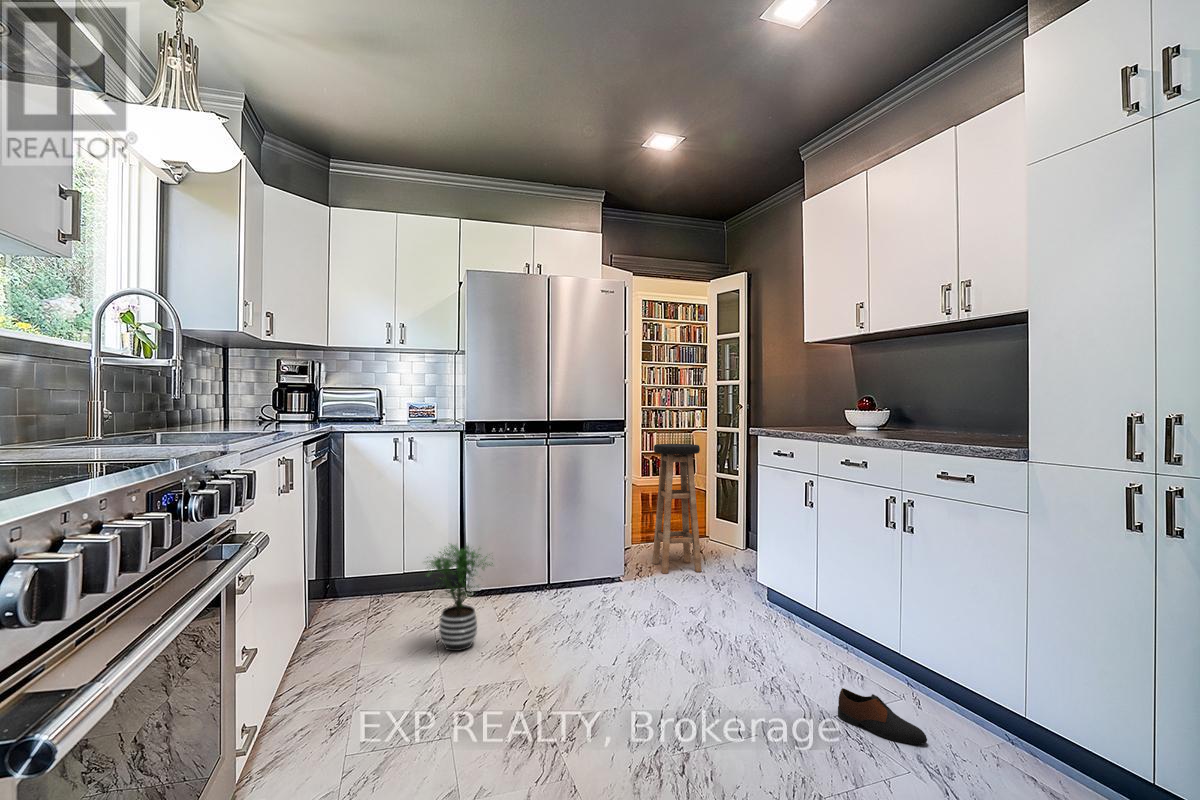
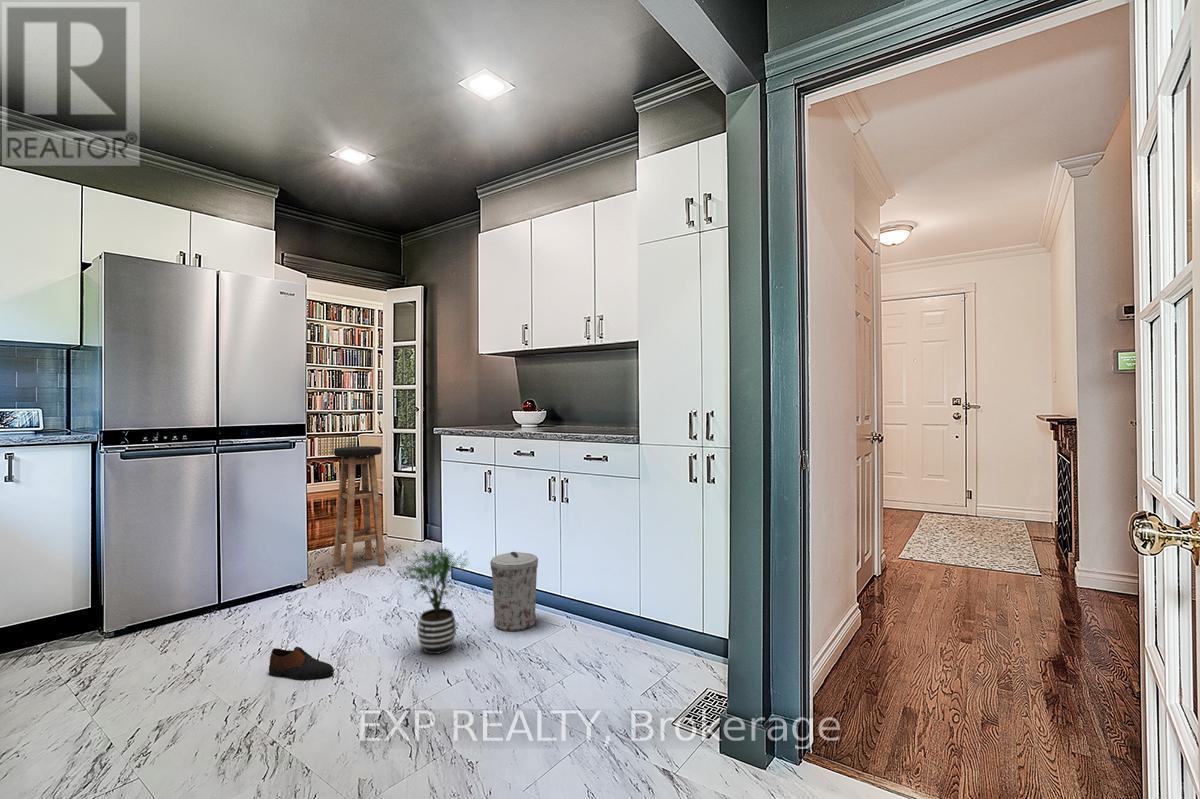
potted plant: present [427,545,493,651] -> present [403,549,467,654]
trash can: none [805,586,869,687] -> present [490,552,538,631]
shoe: present [838,688,927,744] -> present [269,647,334,680]

